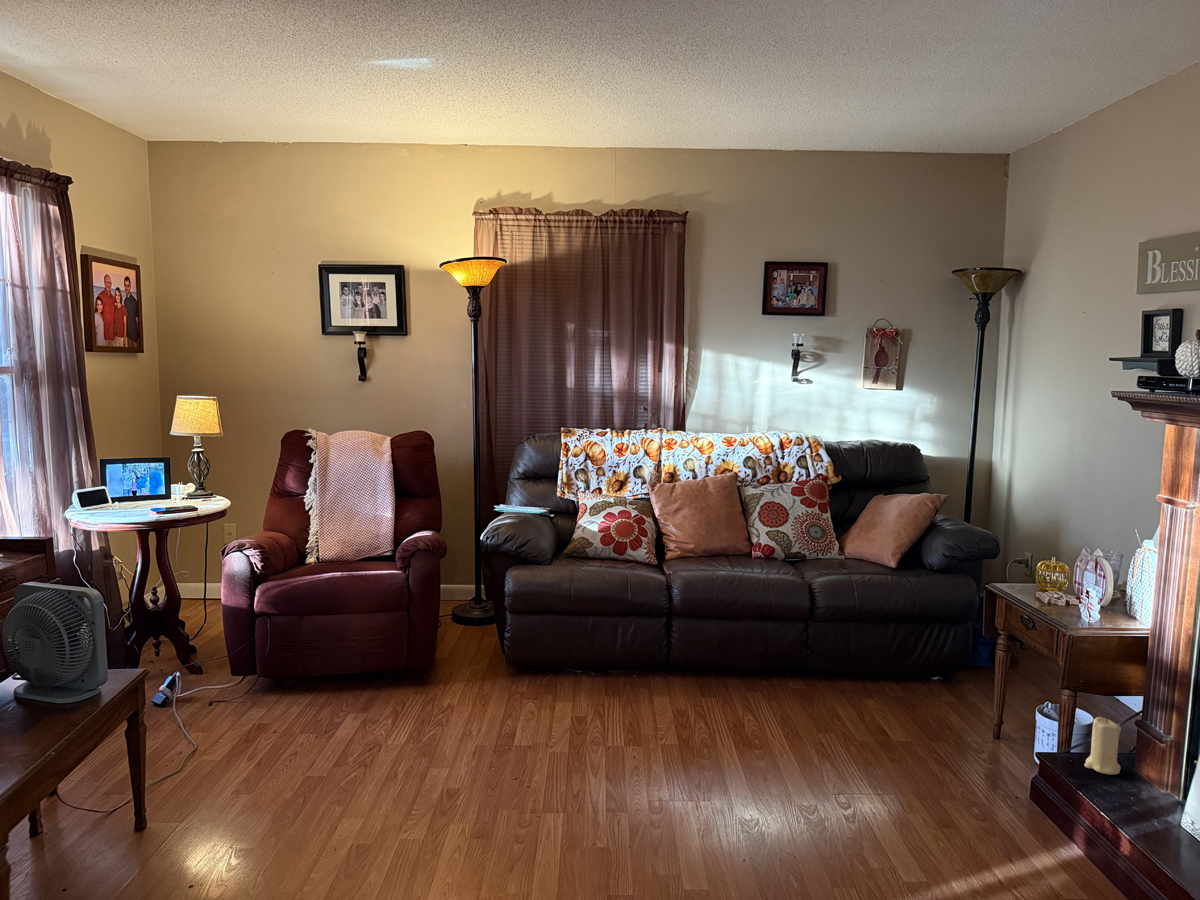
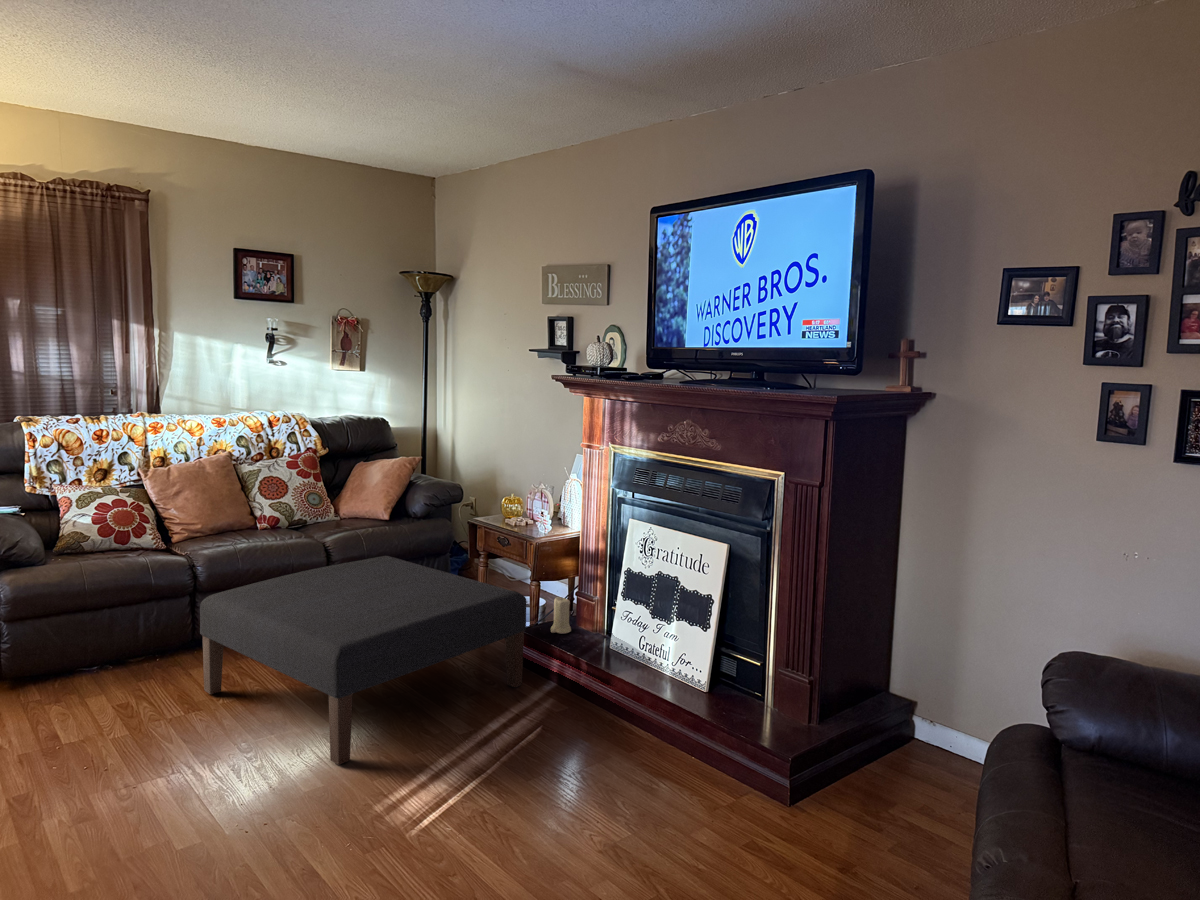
ottoman: none [651,611,1036,859] -> present [200,556,526,765]

